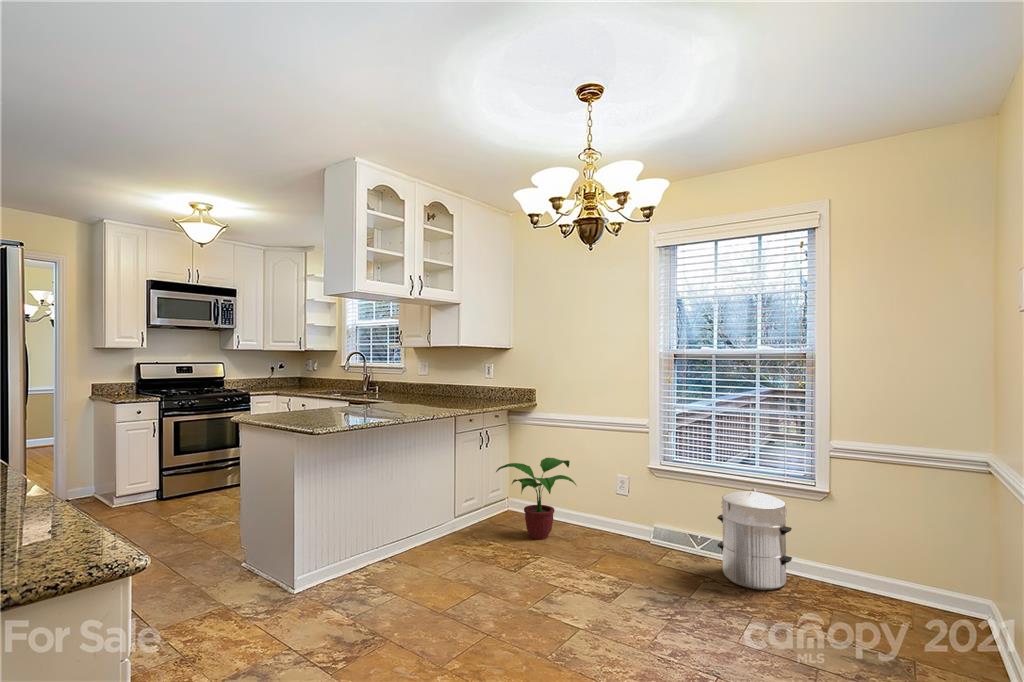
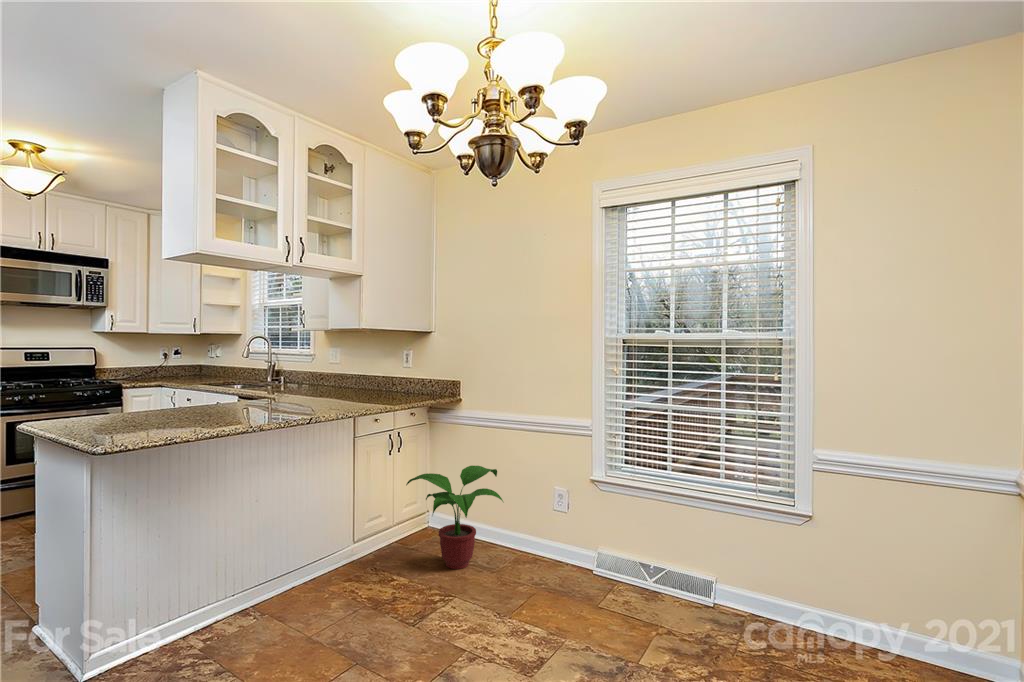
waste bin: present [717,489,792,590] -> none [672,512,765,645]

